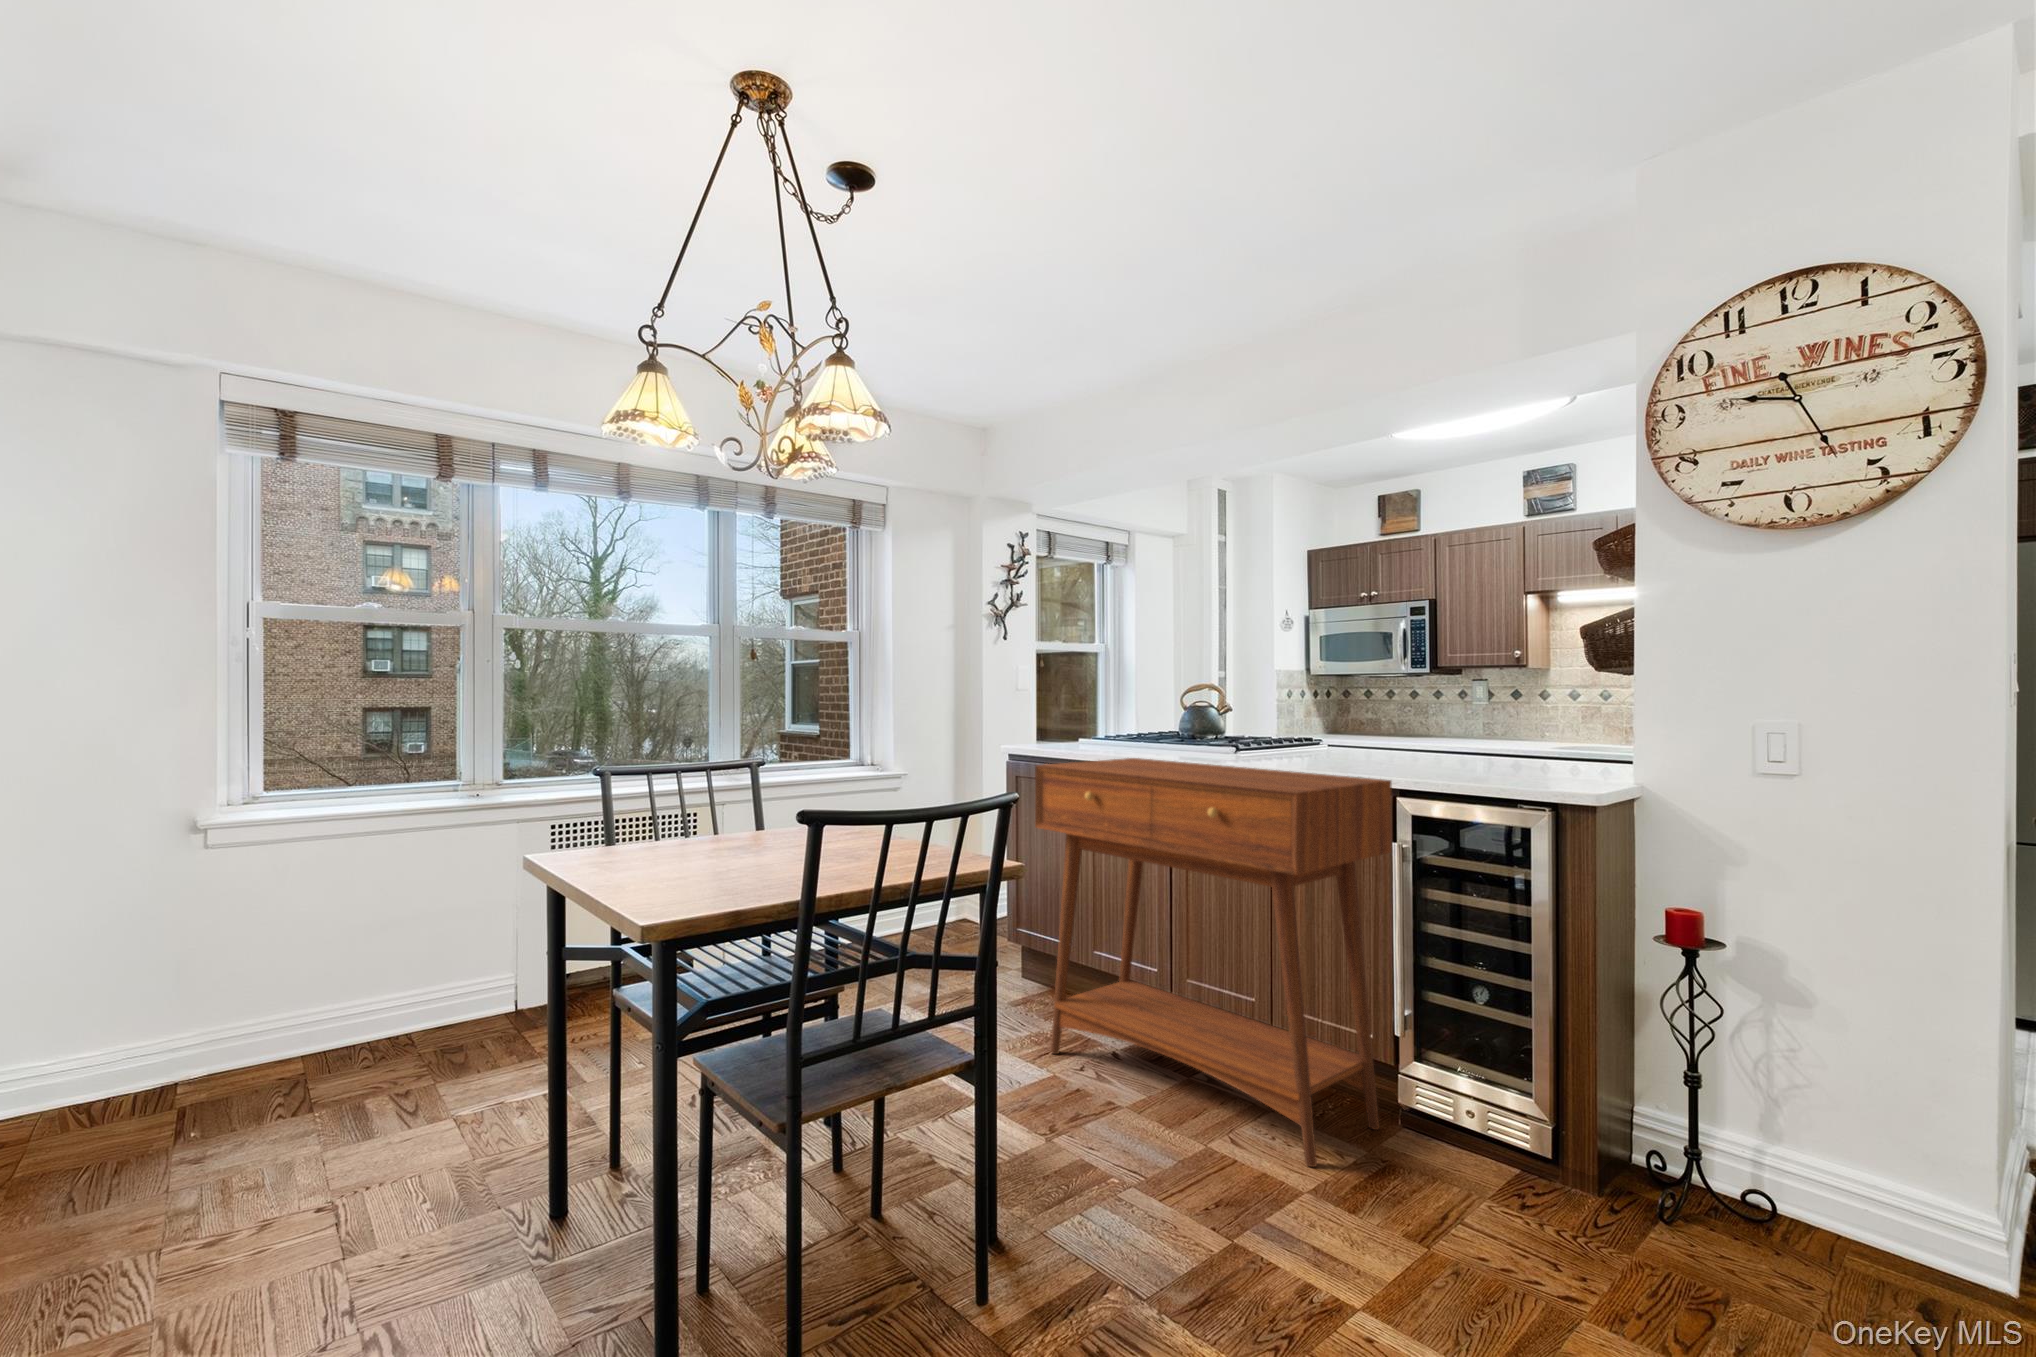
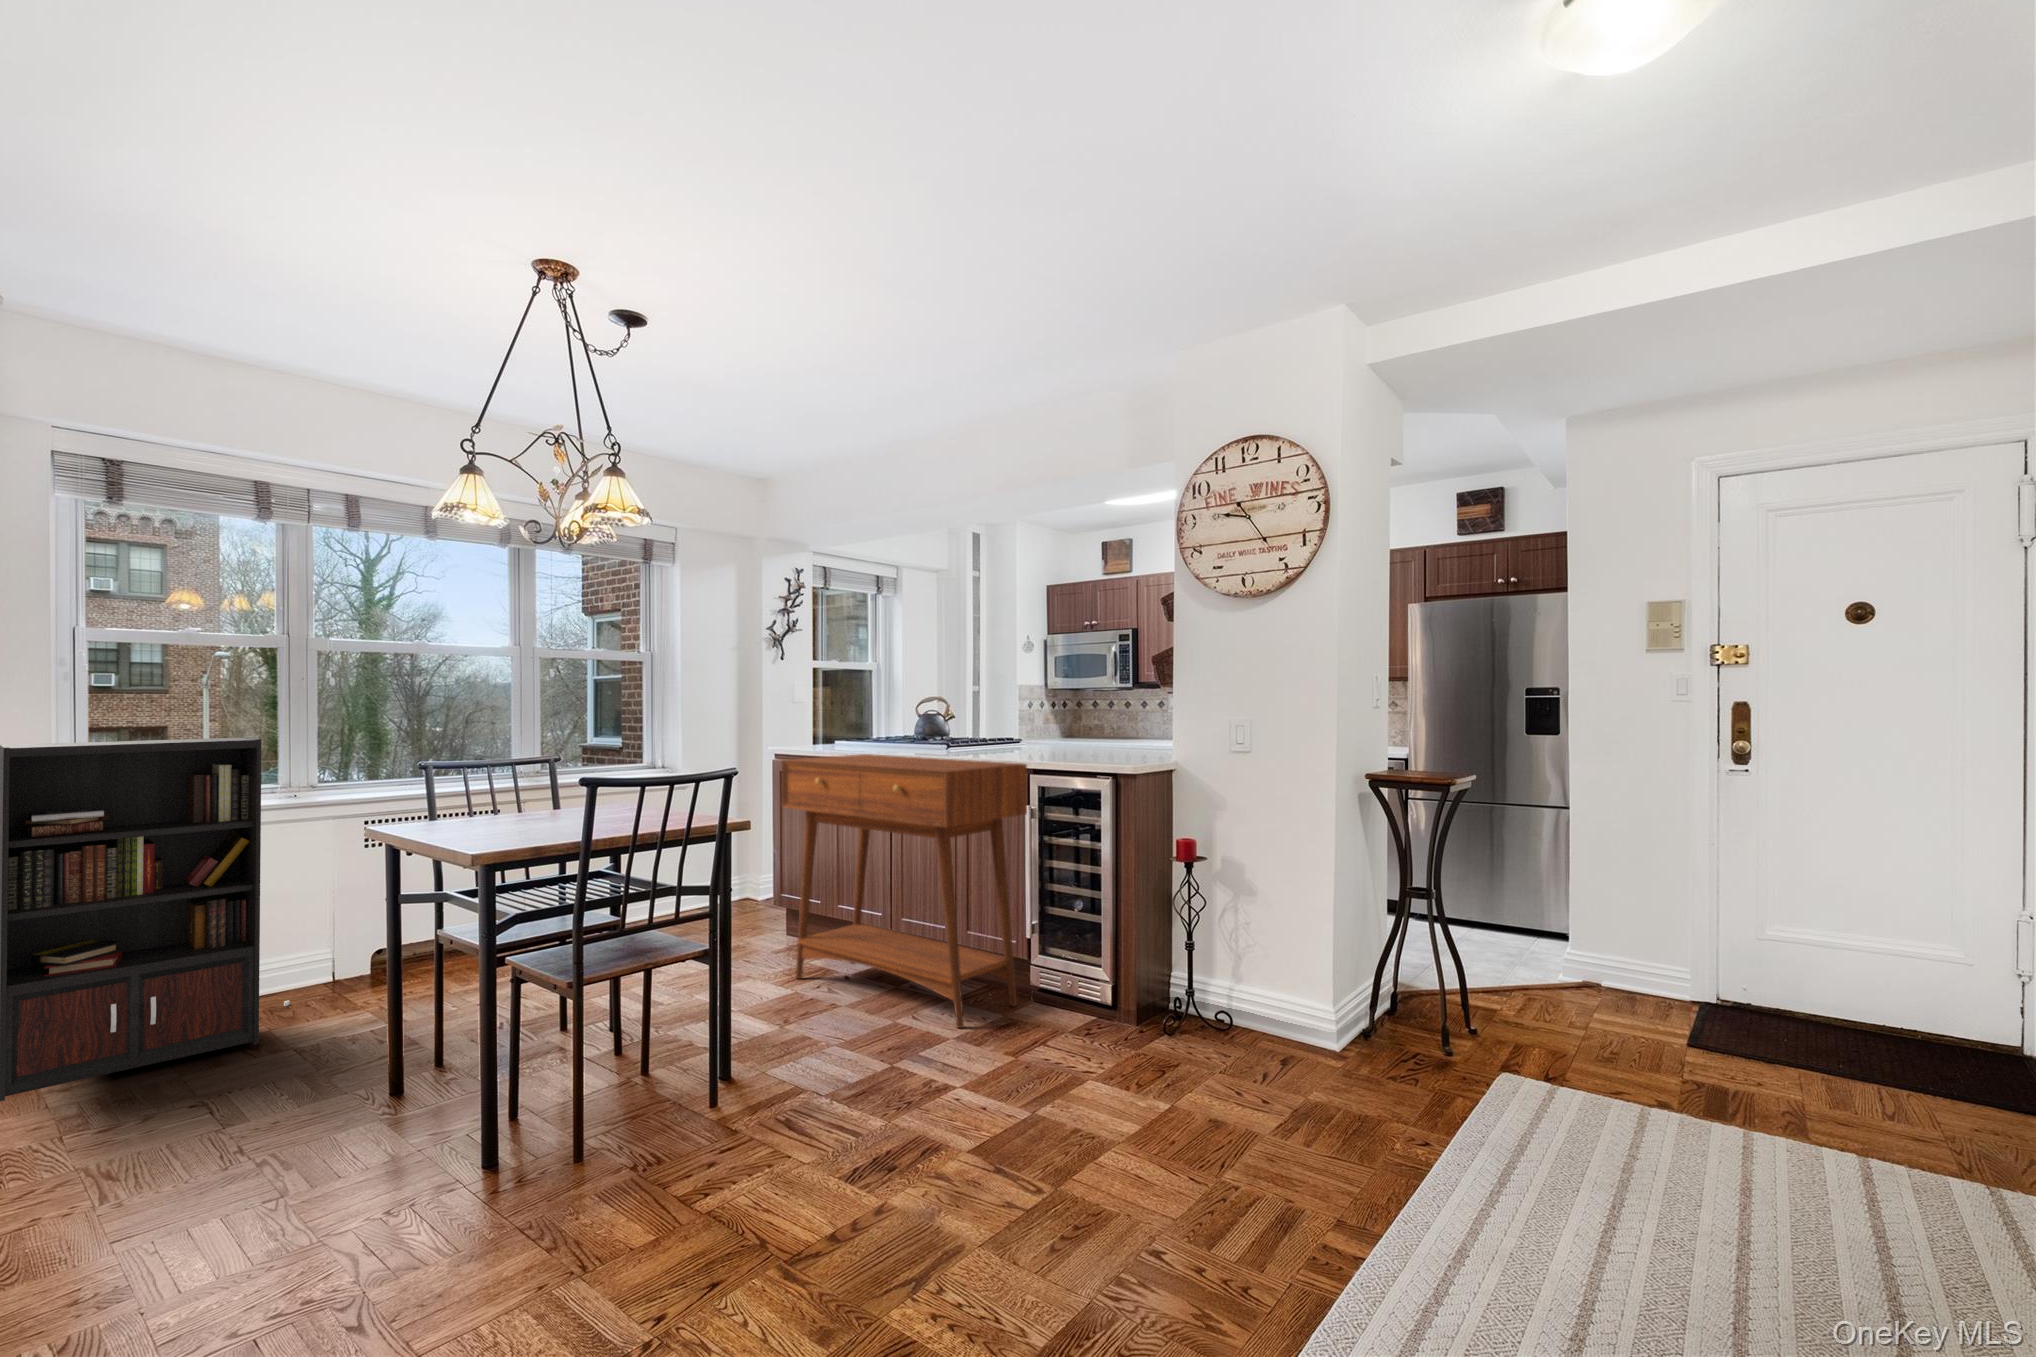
bookcase: none [99,726,454,1186] -> present [0,737,290,1101]

